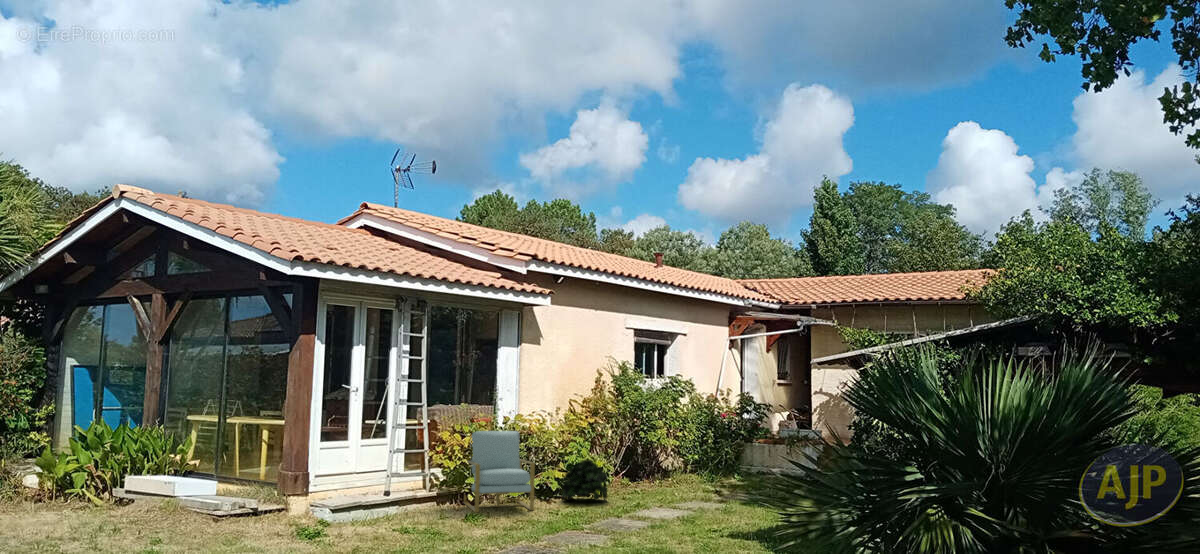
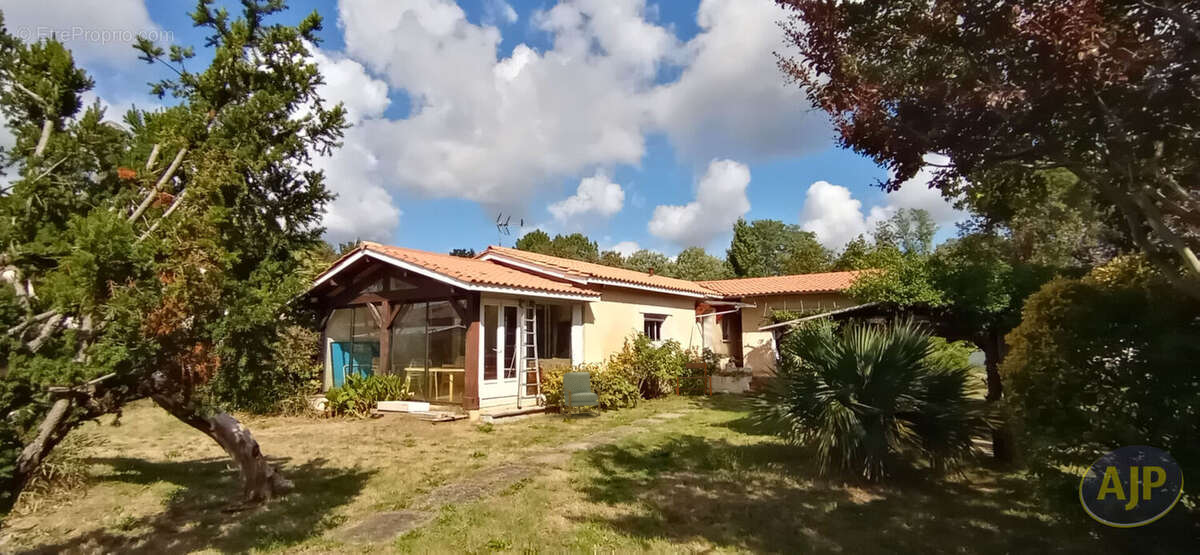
bench: none [684,418,748,478] -> present [675,362,712,396]
potted plant: present [562,459,607,501] -> none [613,386,639,410]

